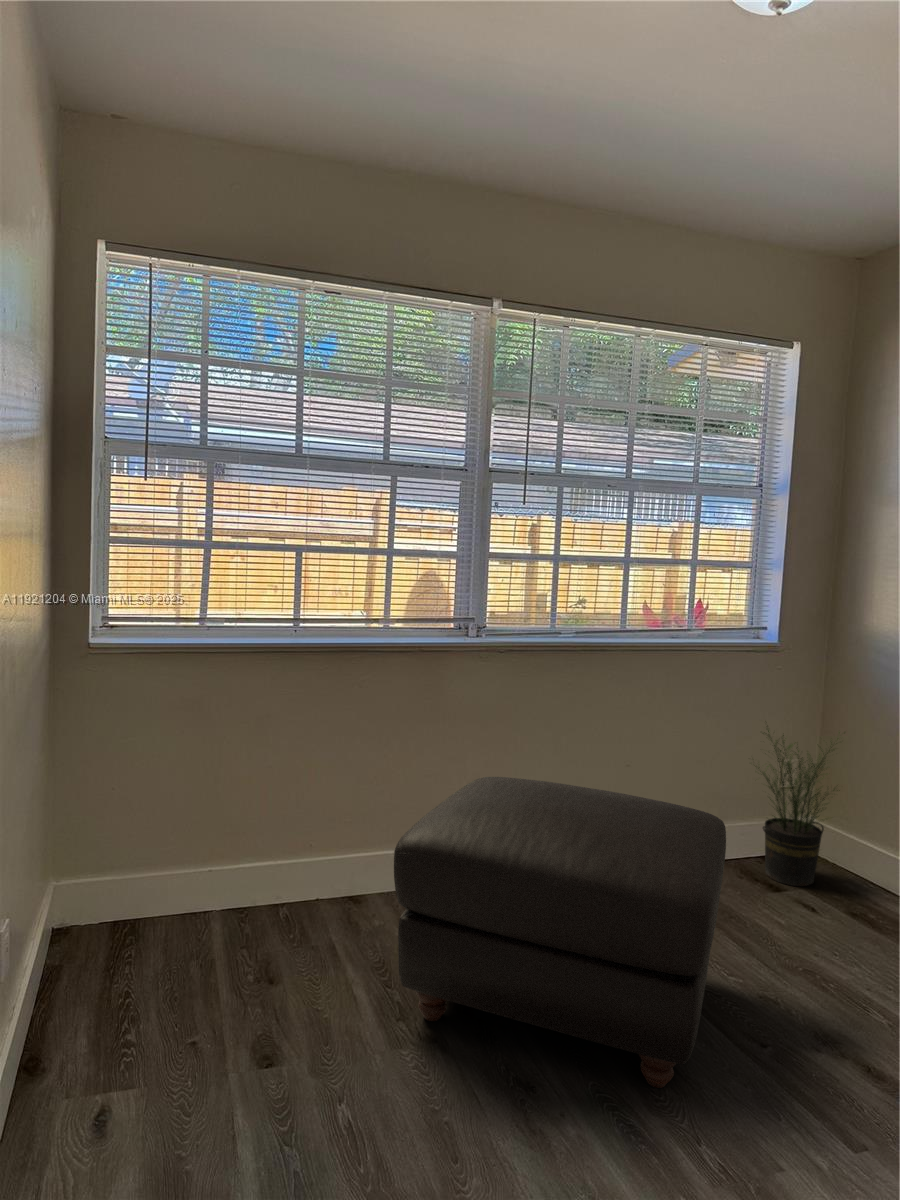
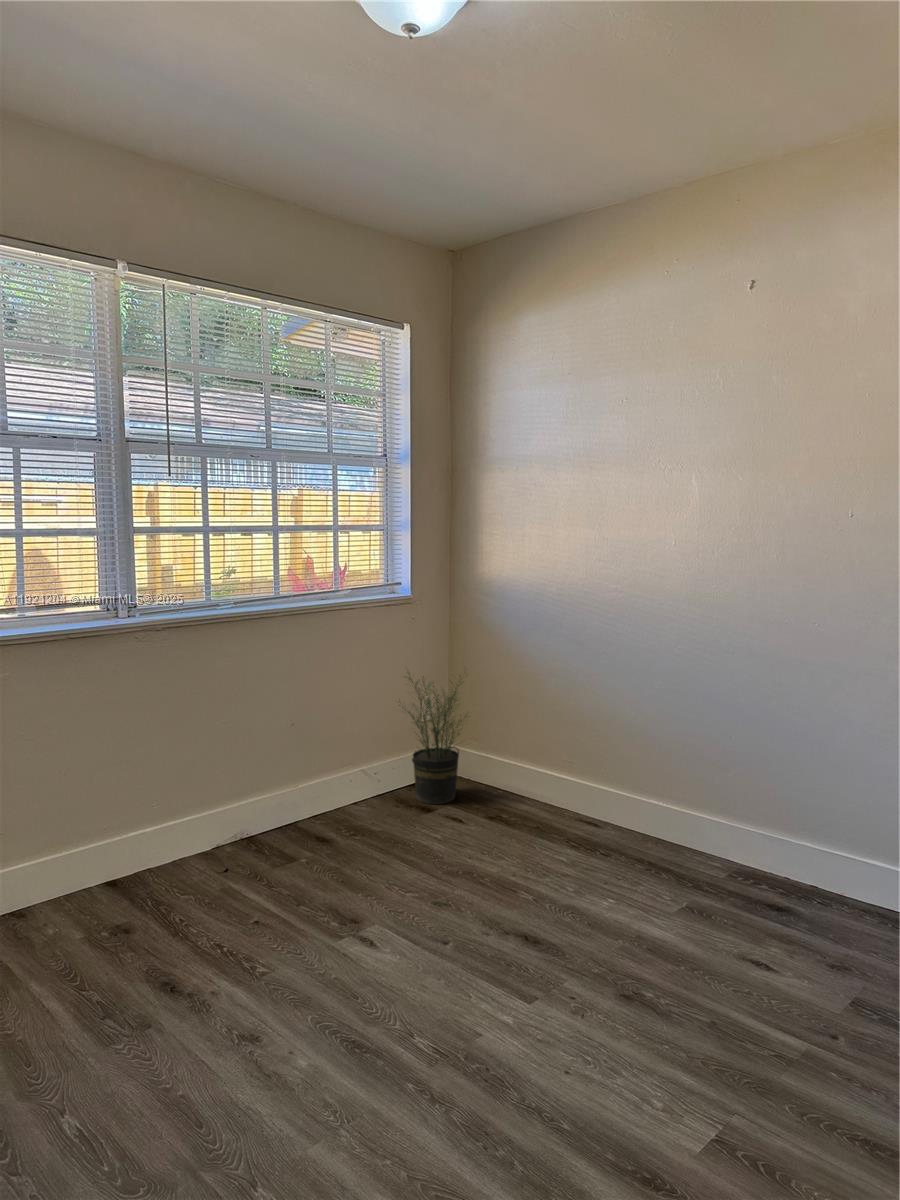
ottoman: present [394,777,726,1088] -> none [84,750,403,1011]

